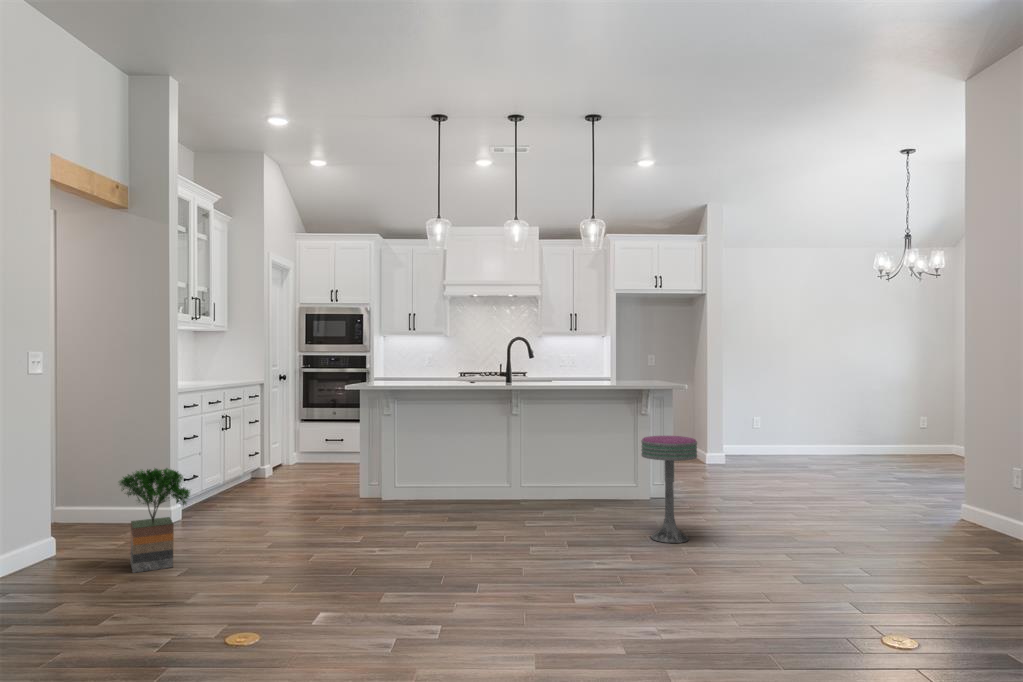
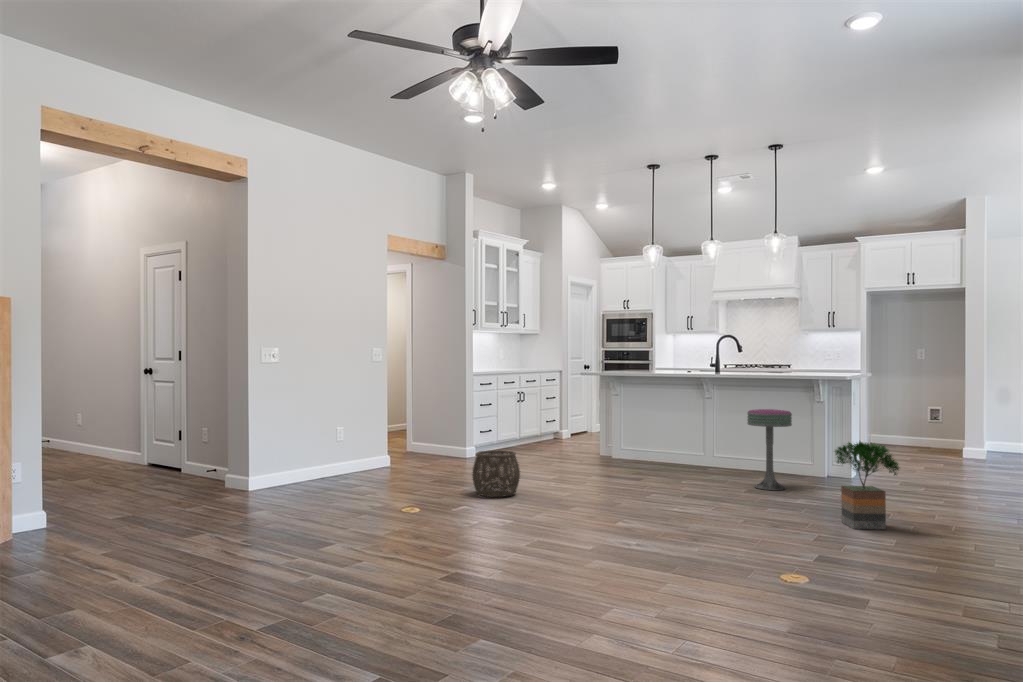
potted tree: present [119,468,190,573] -> present [835,442,899,529]
woven basket: none [310,547,405,650] -> present [472,450,520,497]

